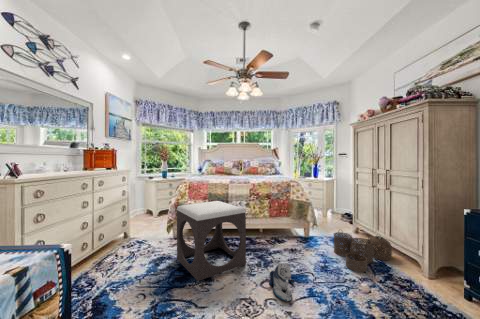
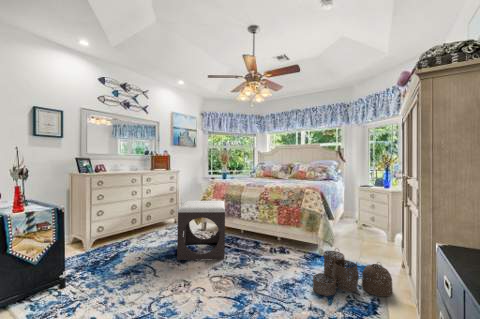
plush toy: present [269,263,294,302] -> none [212,259,241,291]

